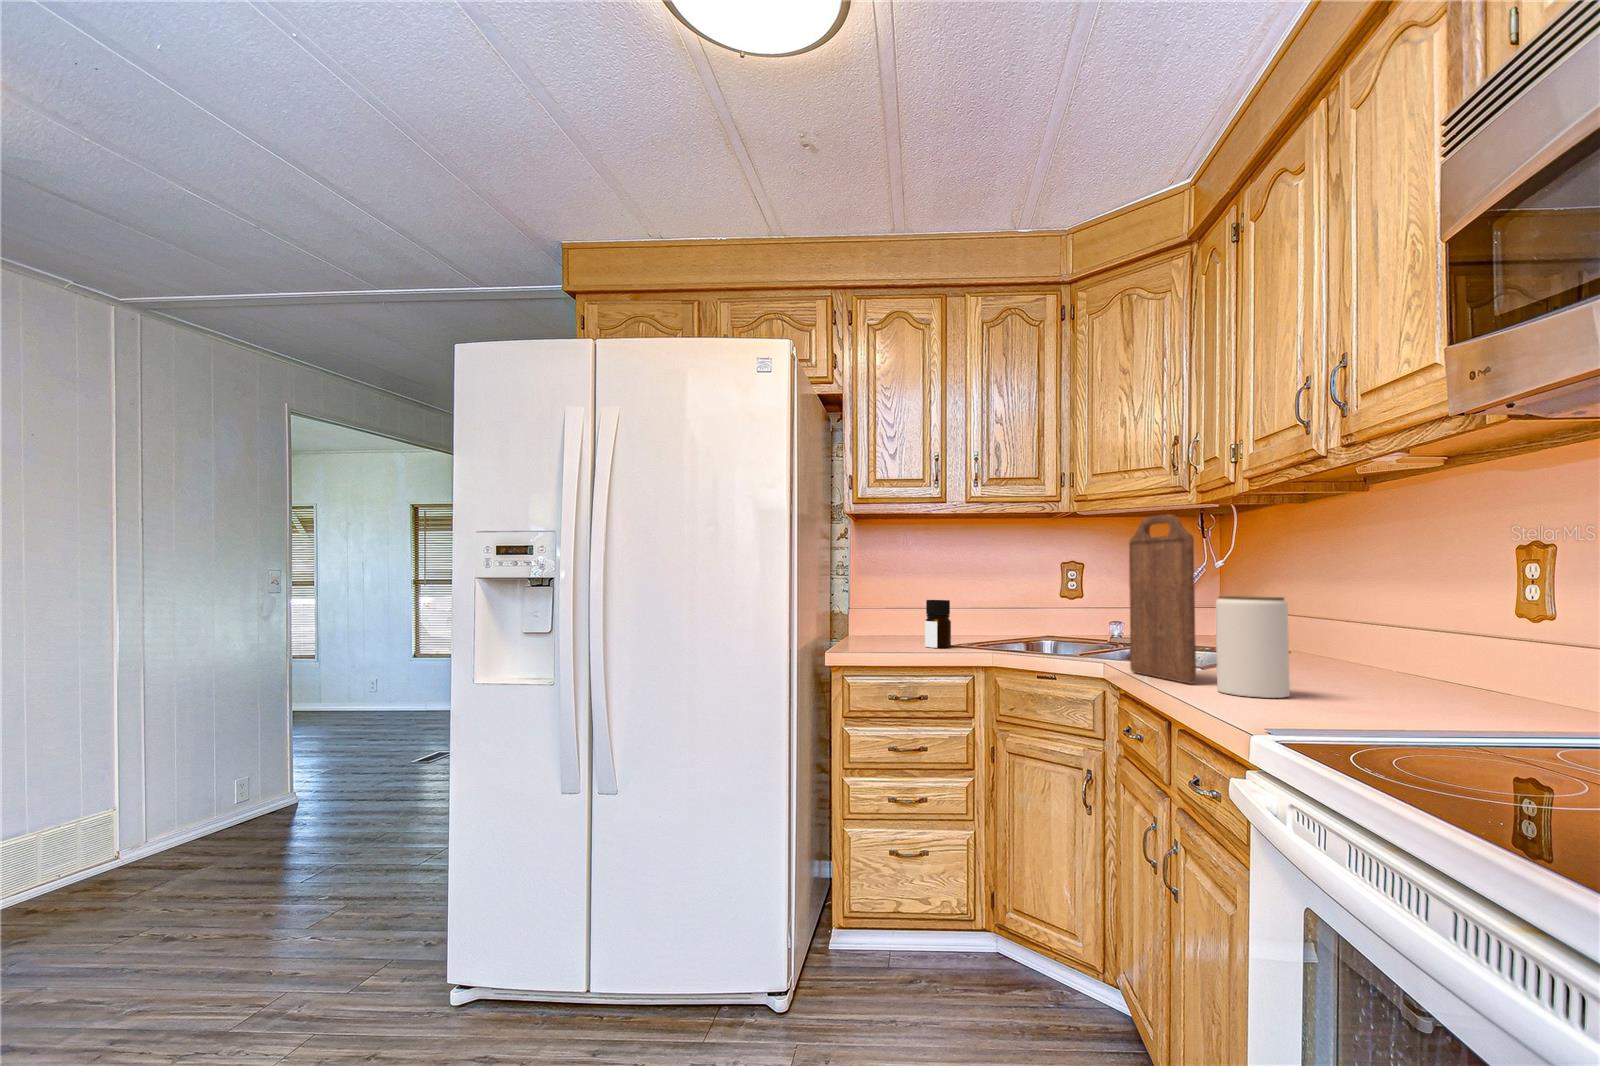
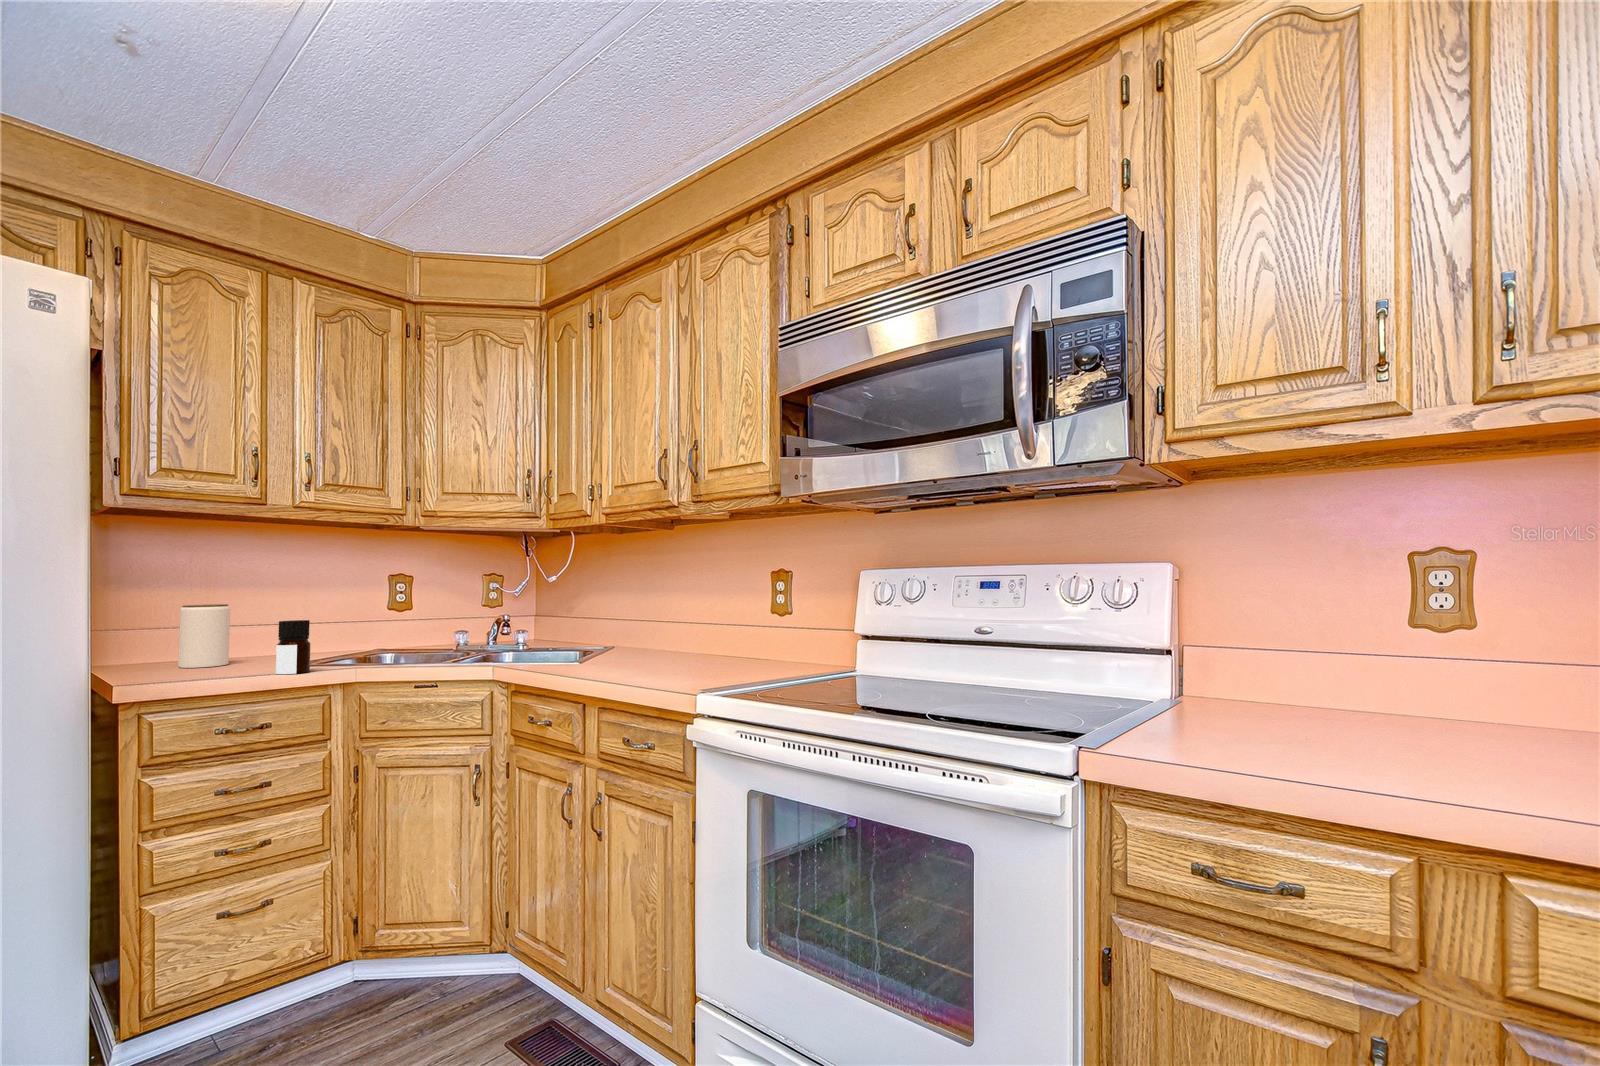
cutting board: present [1129,514,1196,684] -> none [534,542,600,674]
jar: present [1216,596,1290,698] -> present [178,604,230,668]

